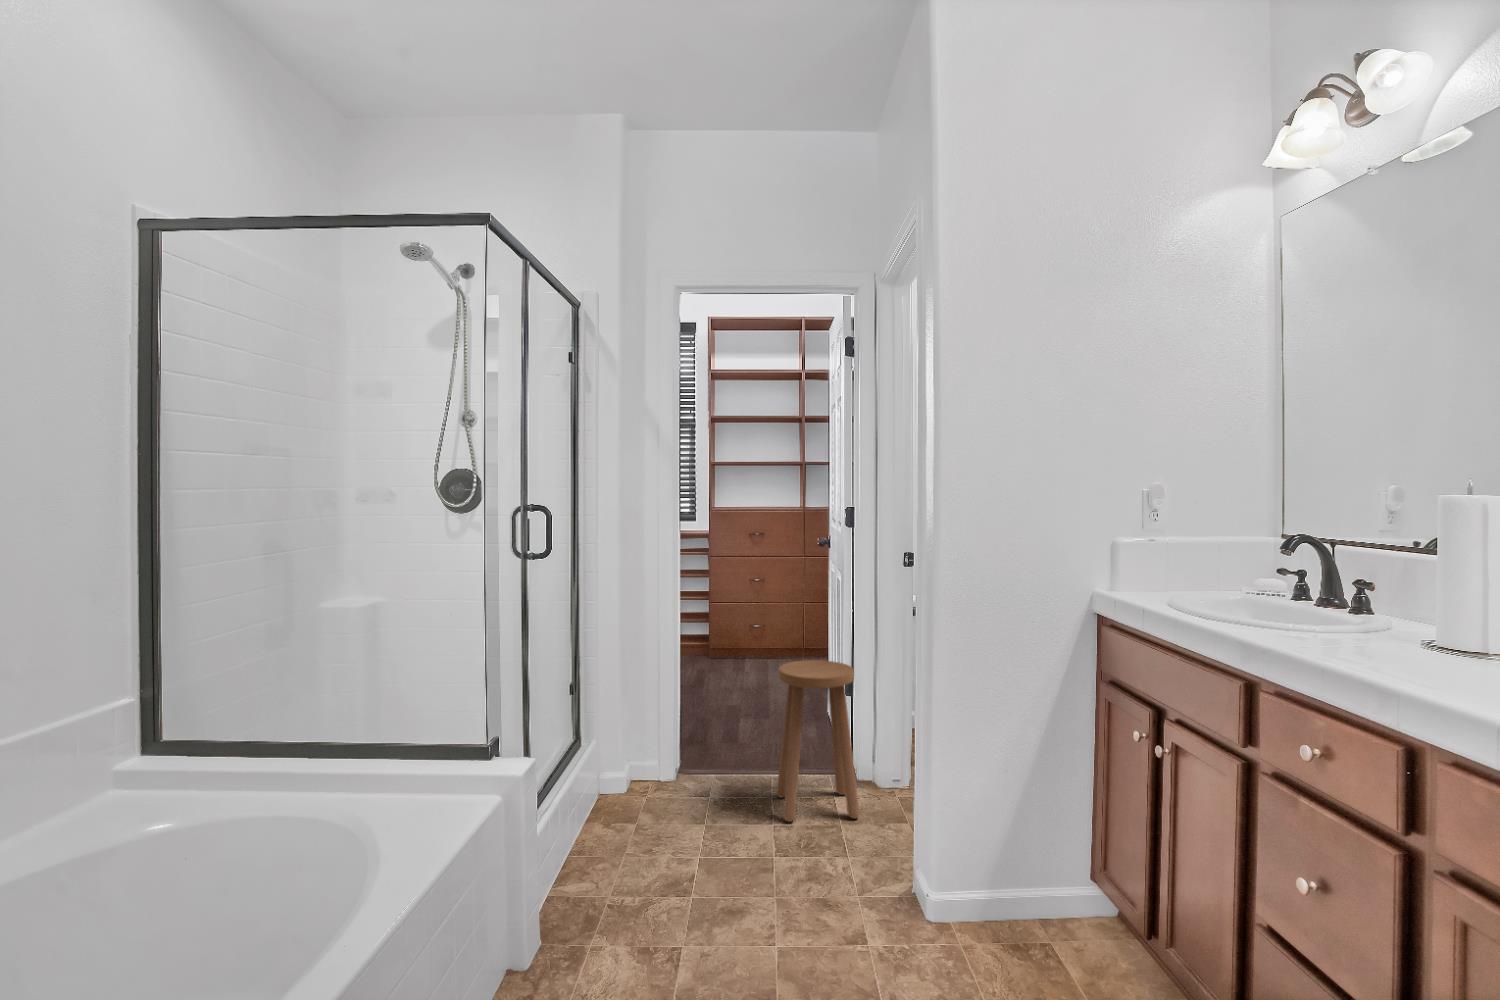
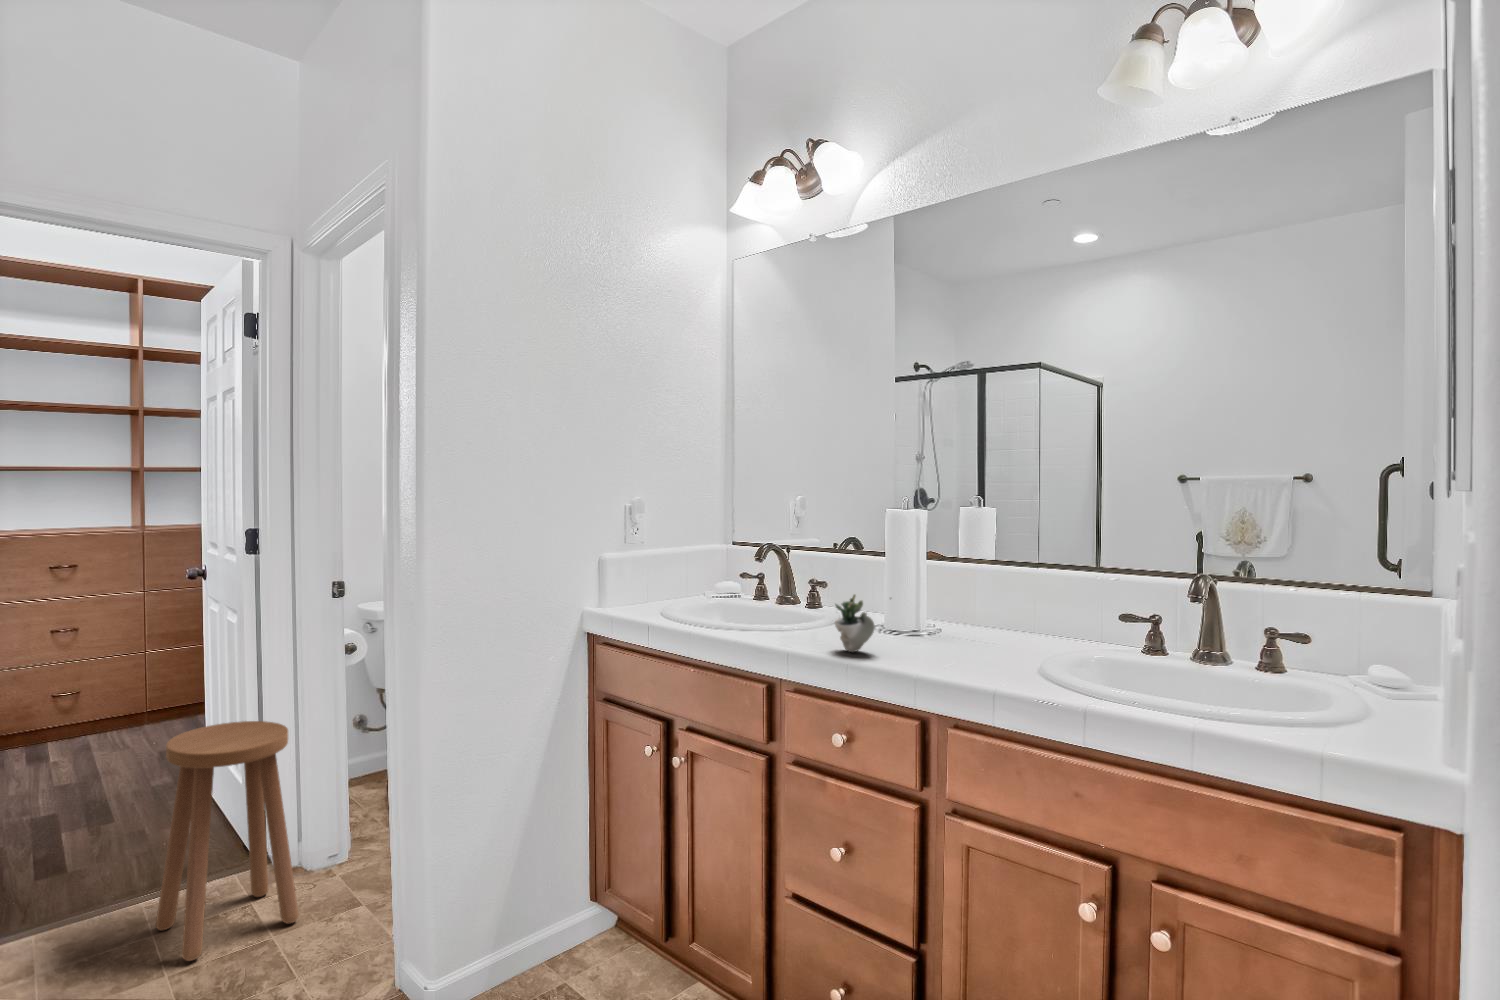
succulent plant: none [1327,585,1400,656] -> present [835,594,891,652]

